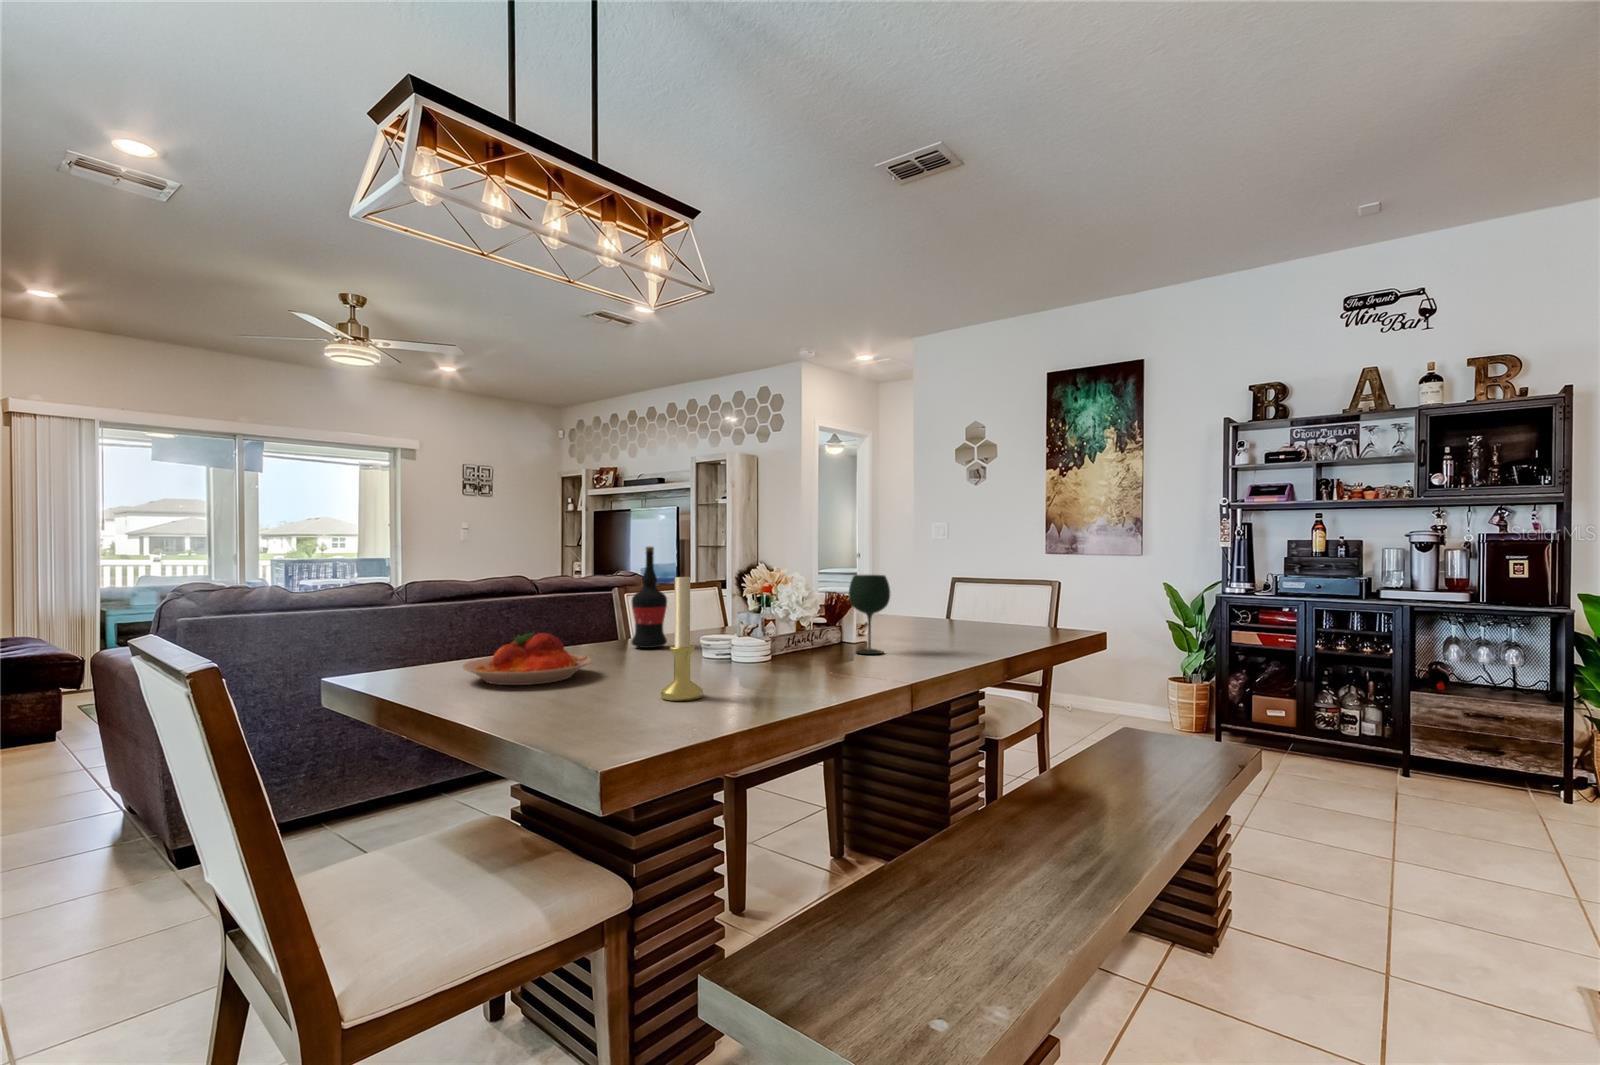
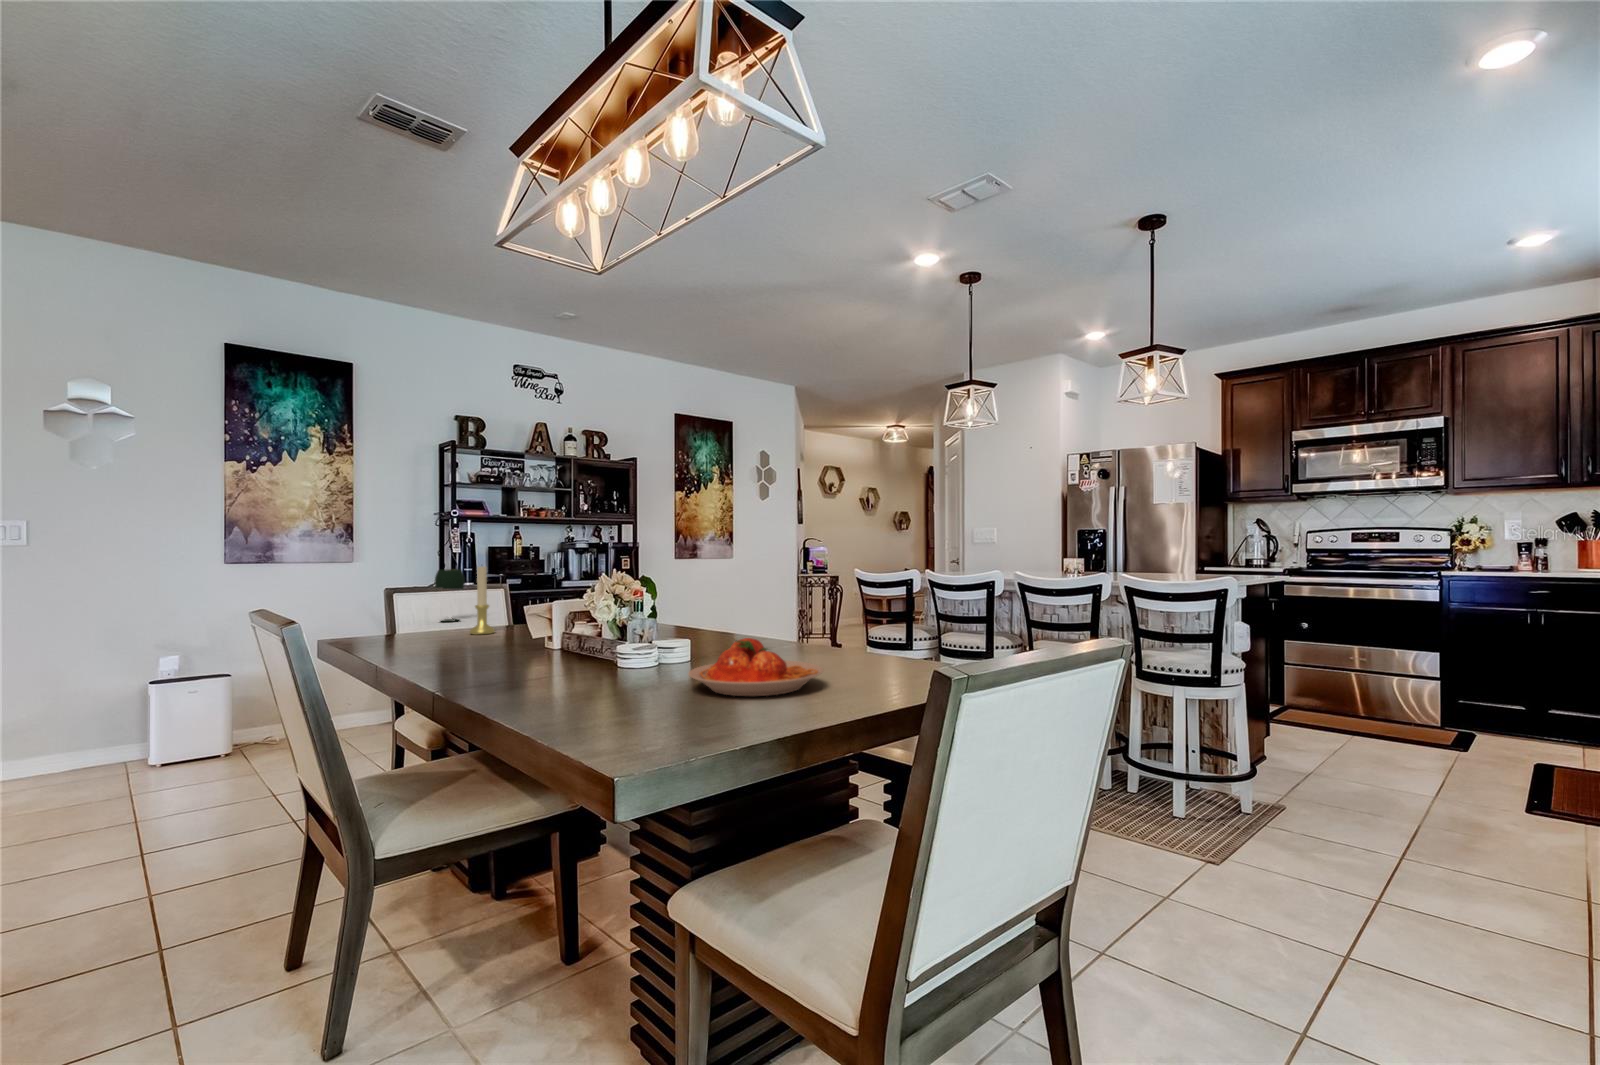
wine bottle: present [631,547,667,648] -> none [531,547,577,675]
candle holder: present [660,573,703,701] -> present [470,566,495,635]
wine glass: present [849,575,890,654] -> present [435,569,465,622]

